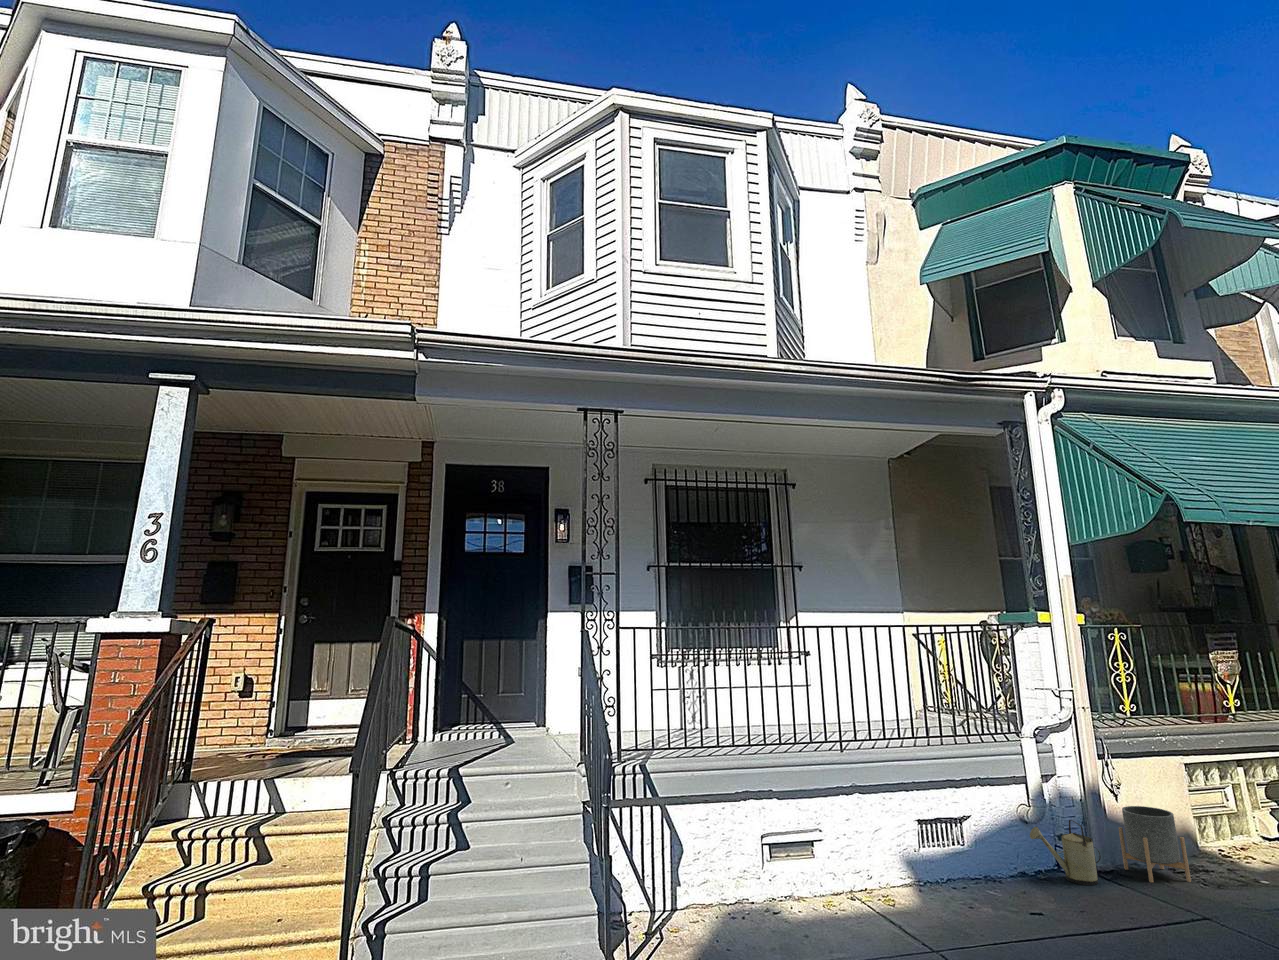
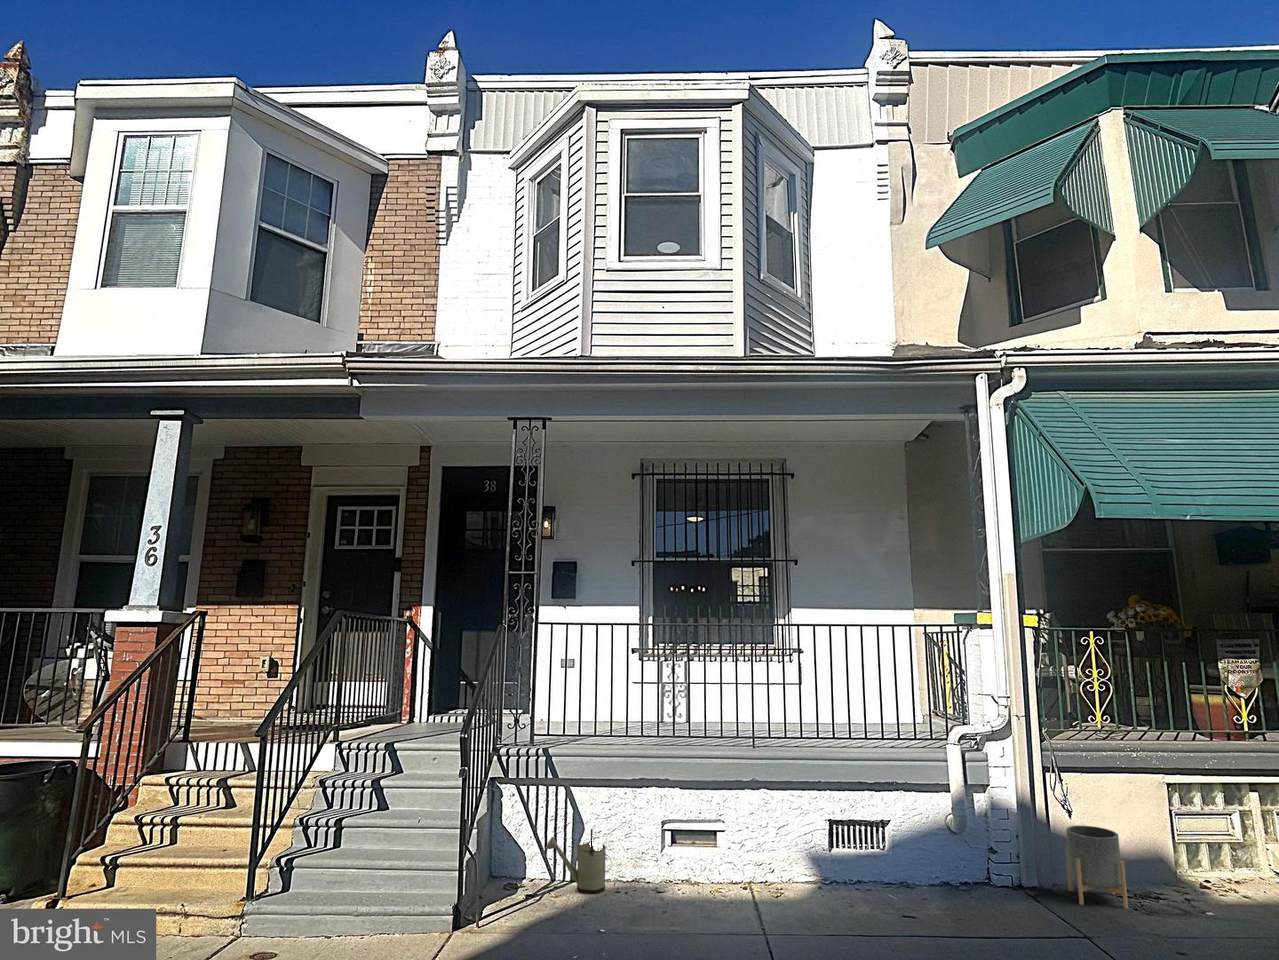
watering can: present [1030,820,1101,885] -> present [546,829,611,894]

